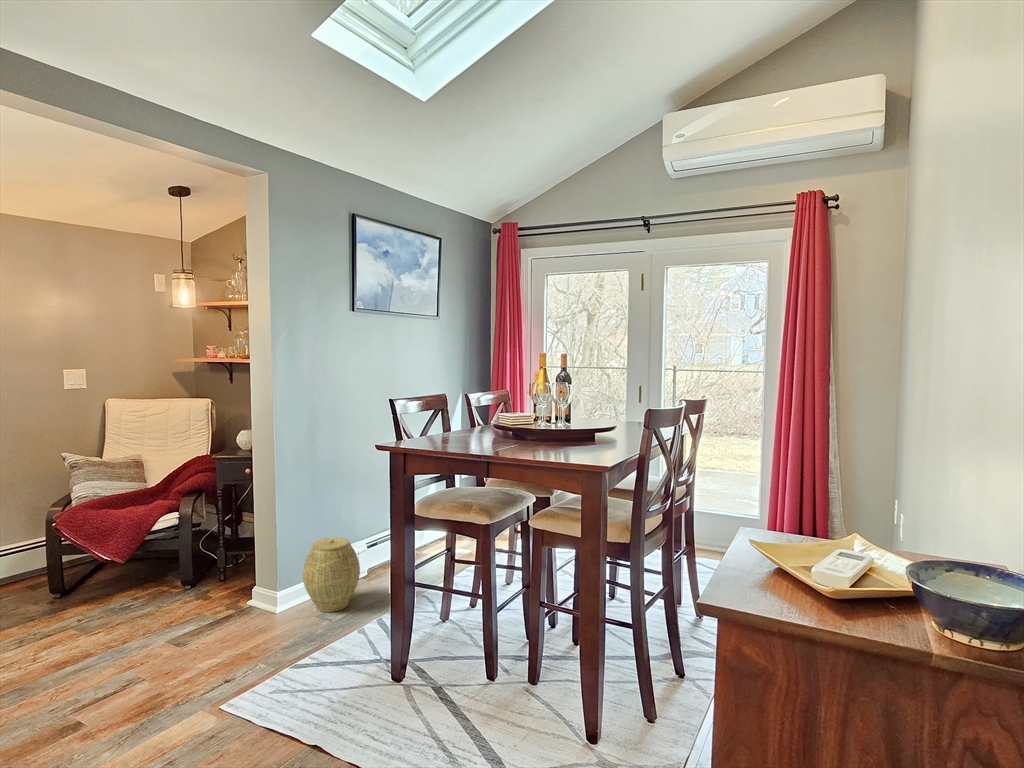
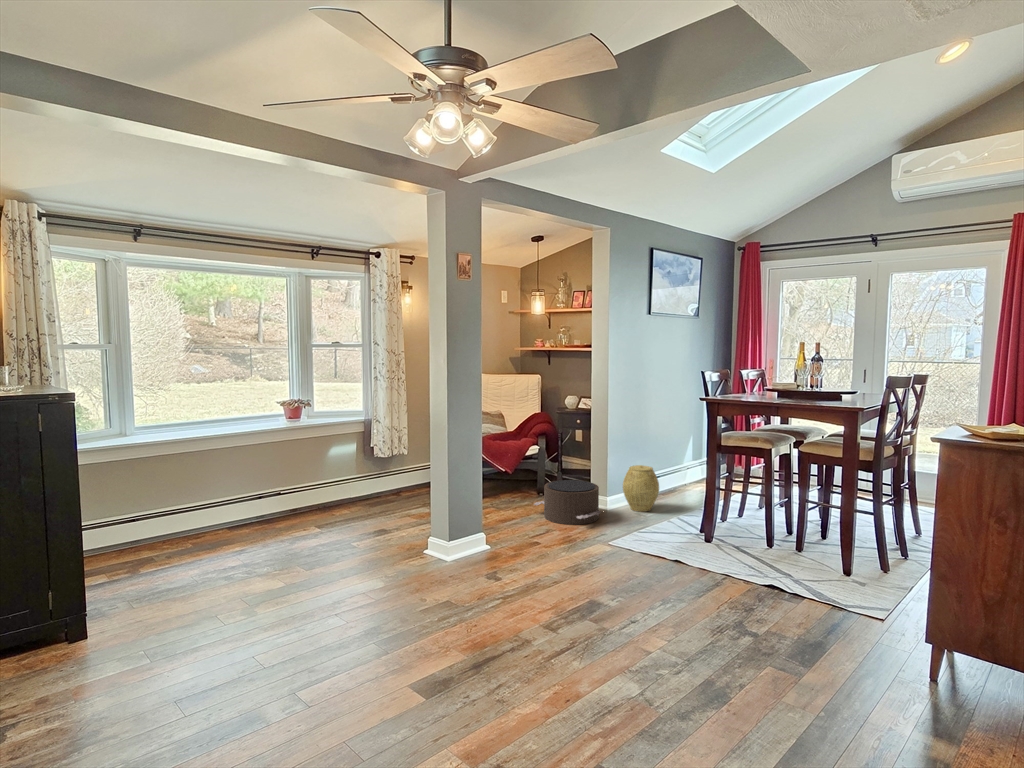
pouf: none [135,572,250,661] -> present [534,480,601,525]

